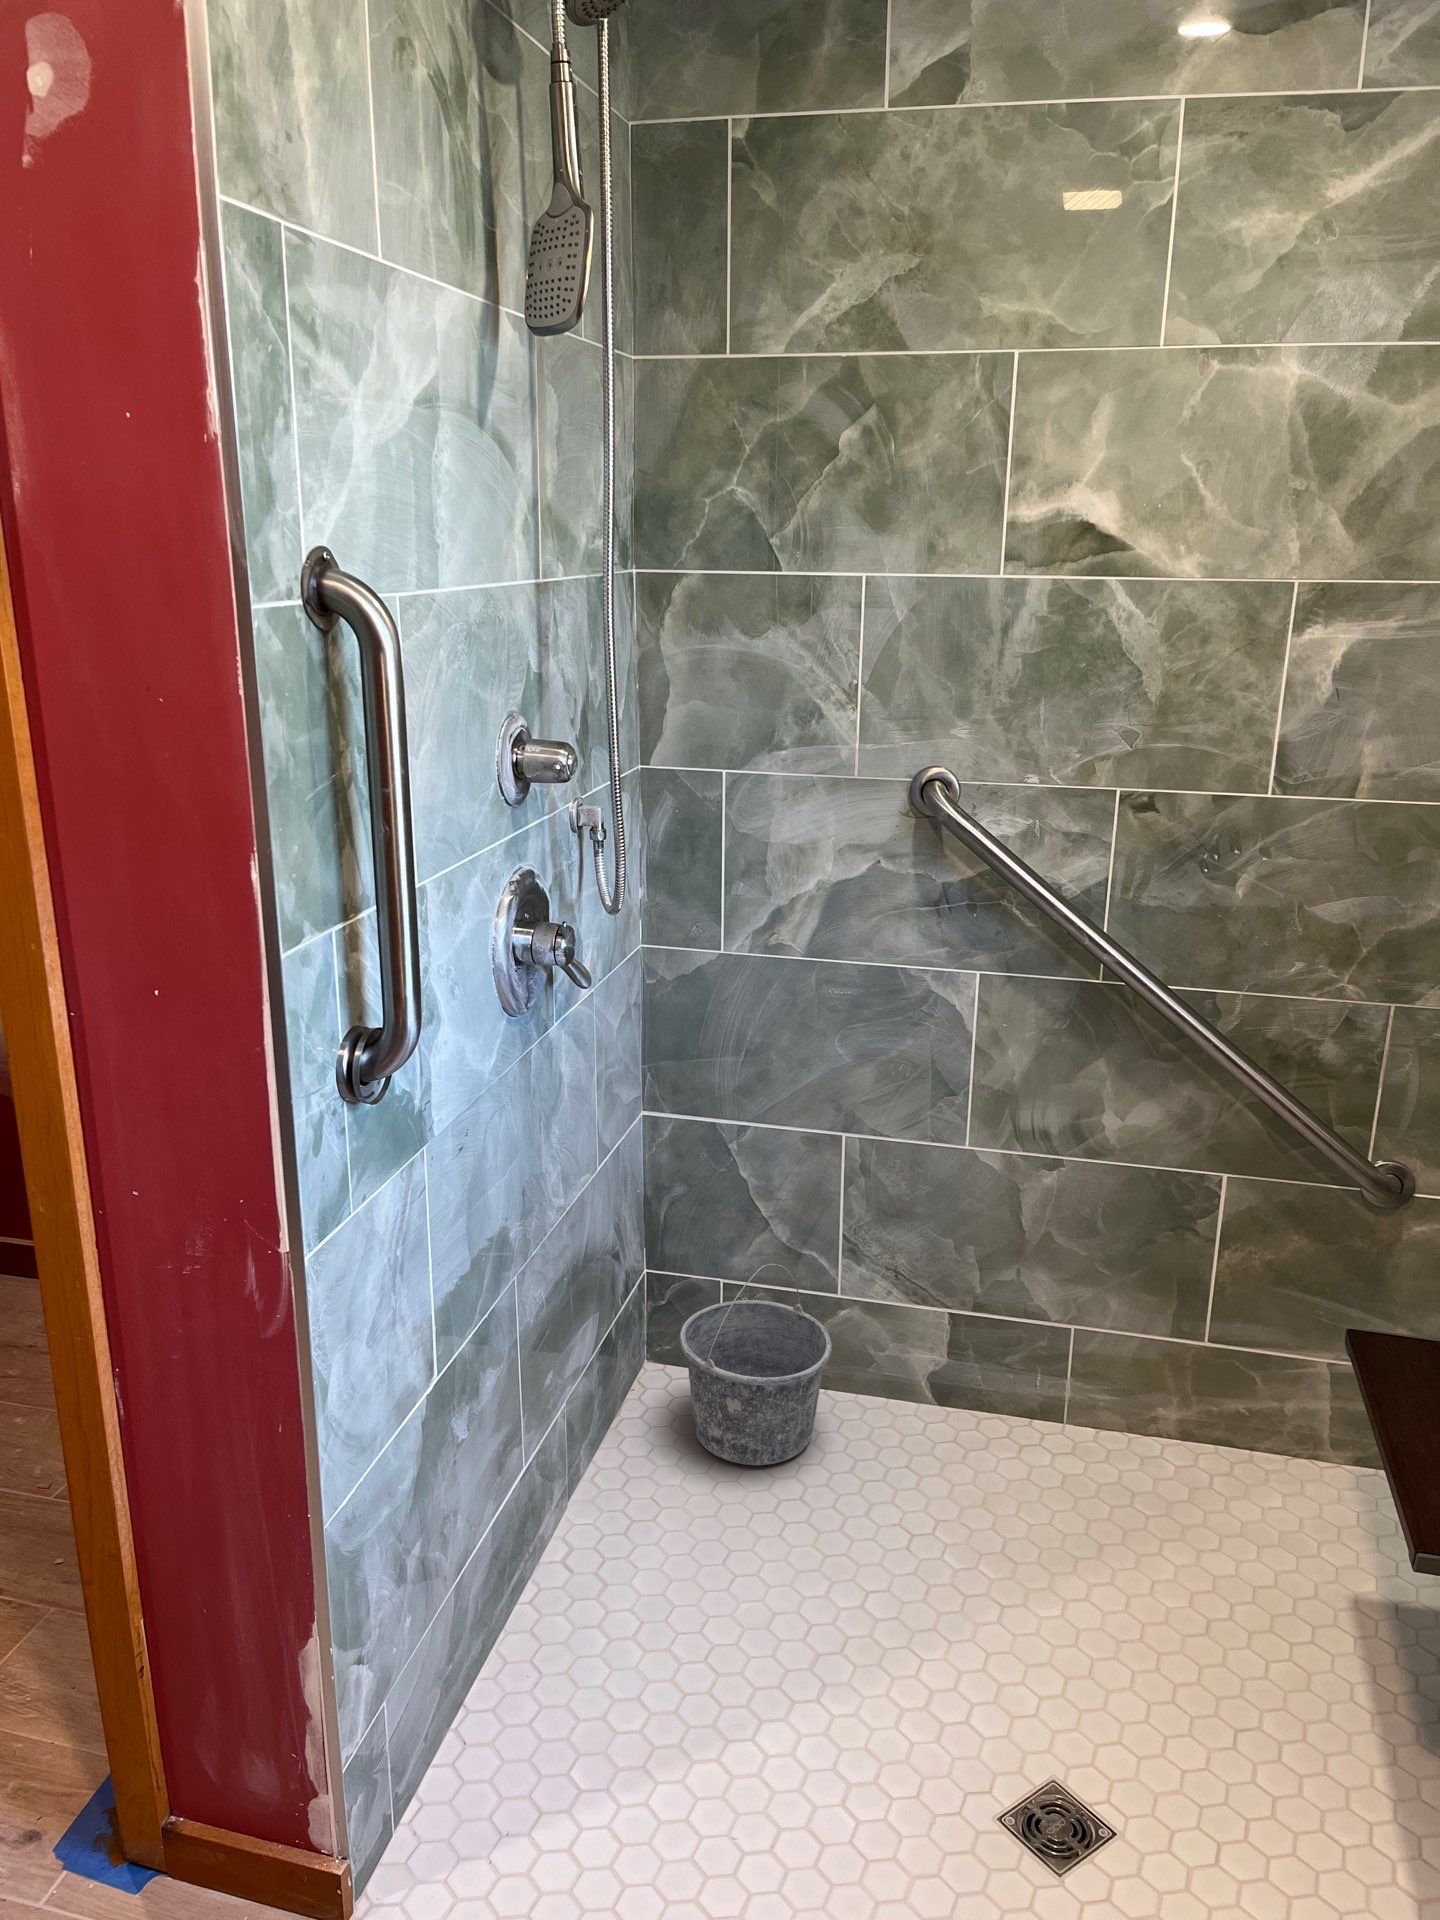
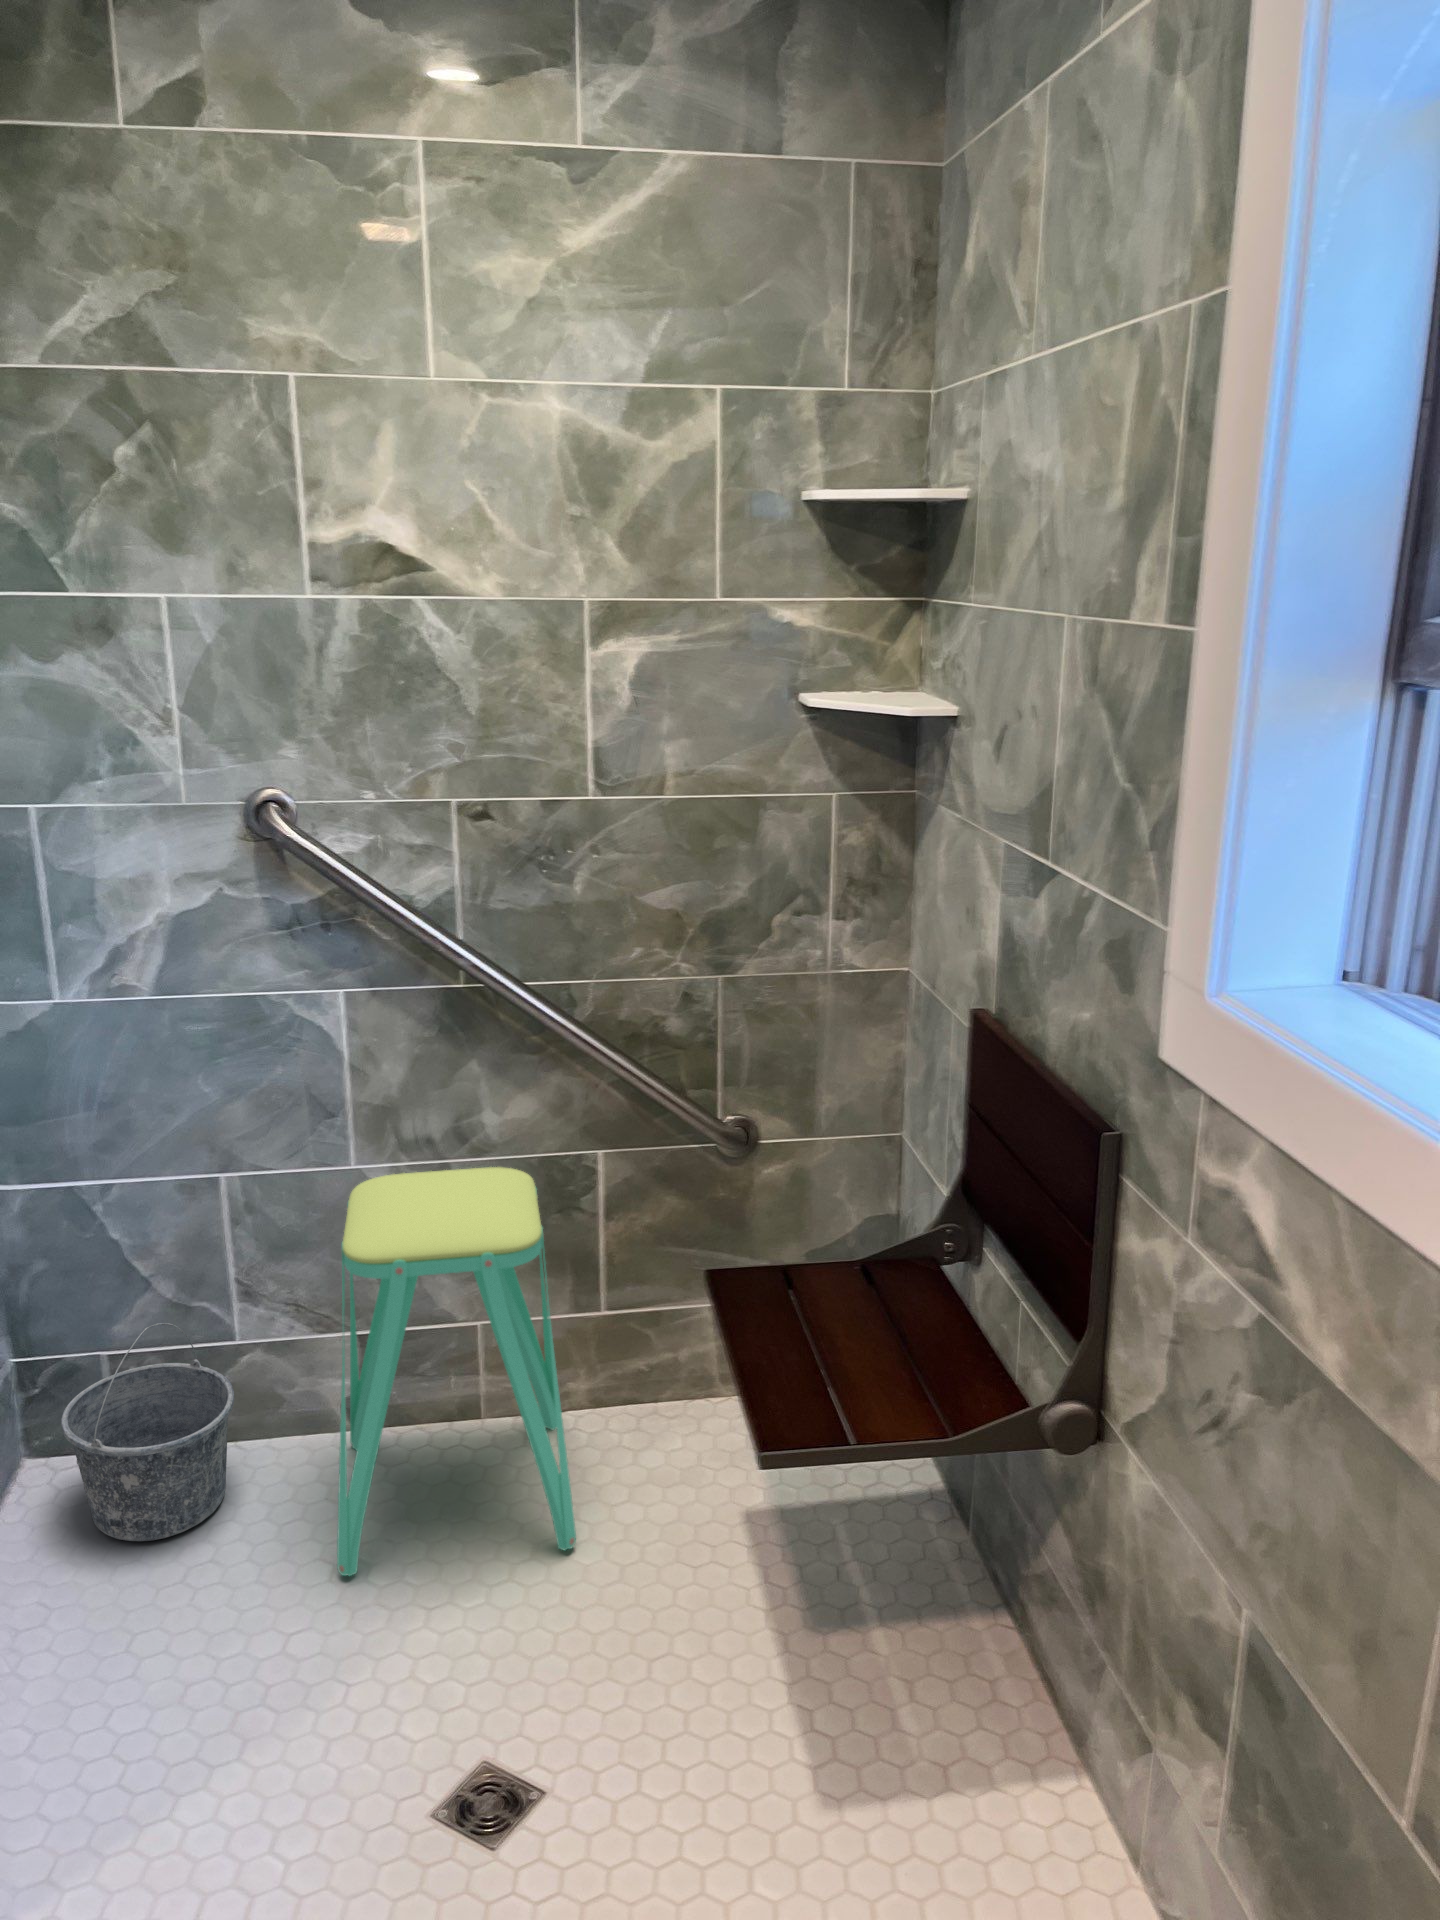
stool: none [914,1162,1166,1585] -> present [337,1167,576,1576]

